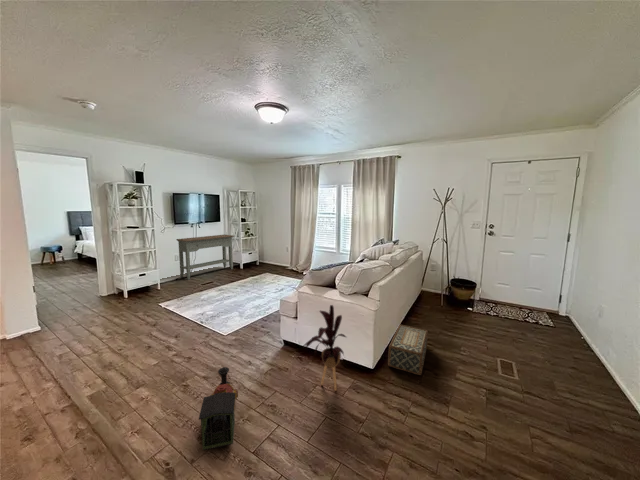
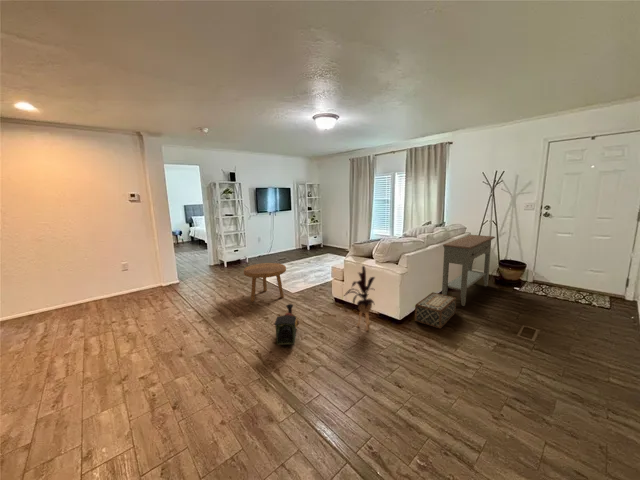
console table: present [176,235,234,280] -> present [442,235,495,306]
footstool: none [149,295,216,357] -> present [244,263,286,302]

